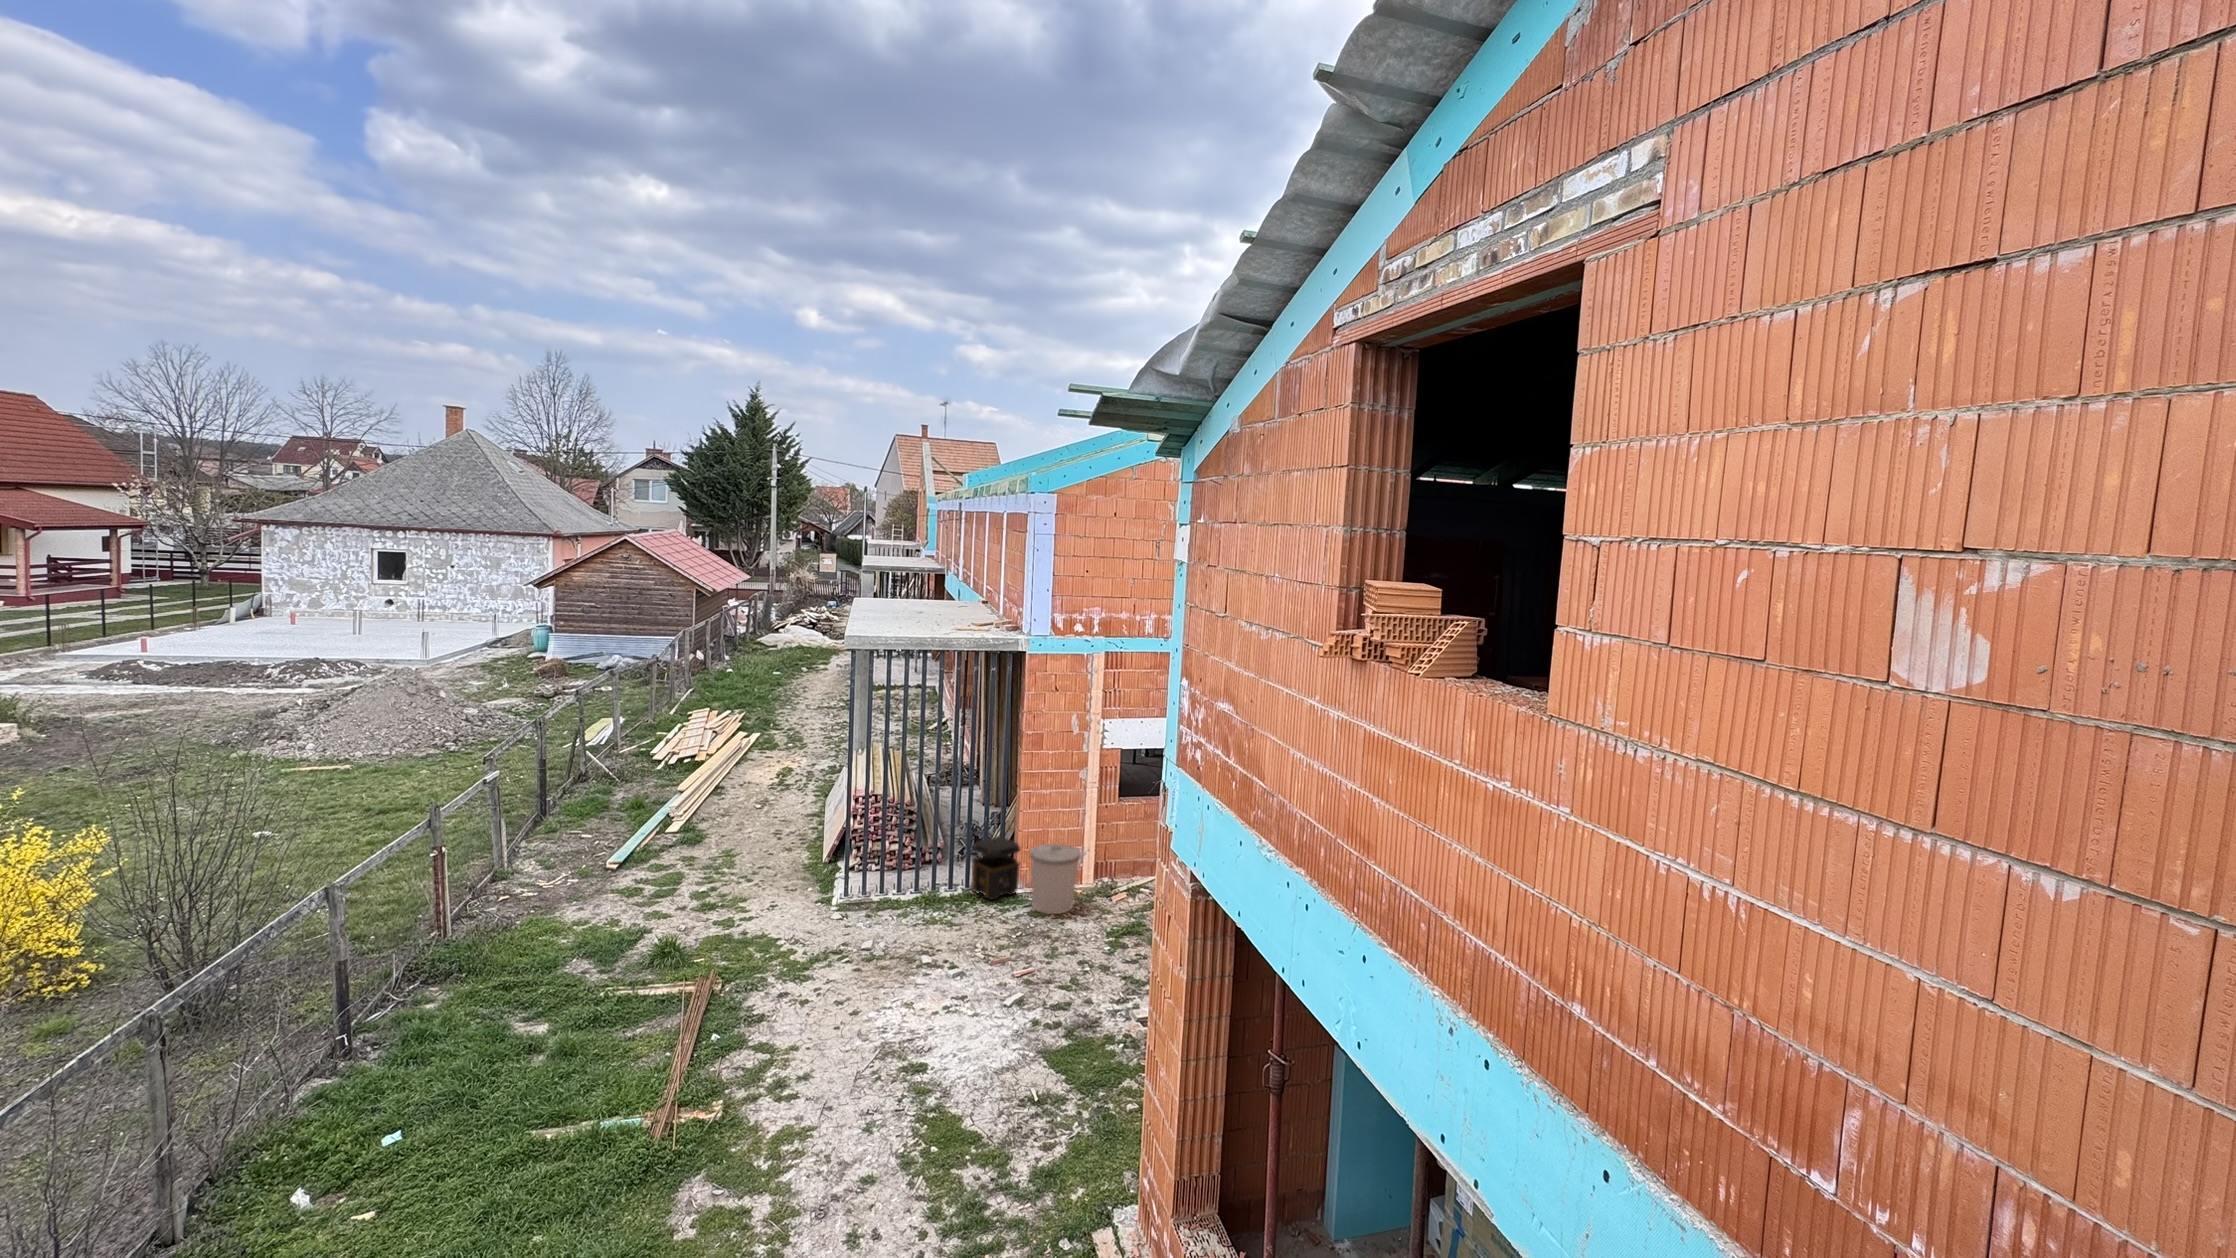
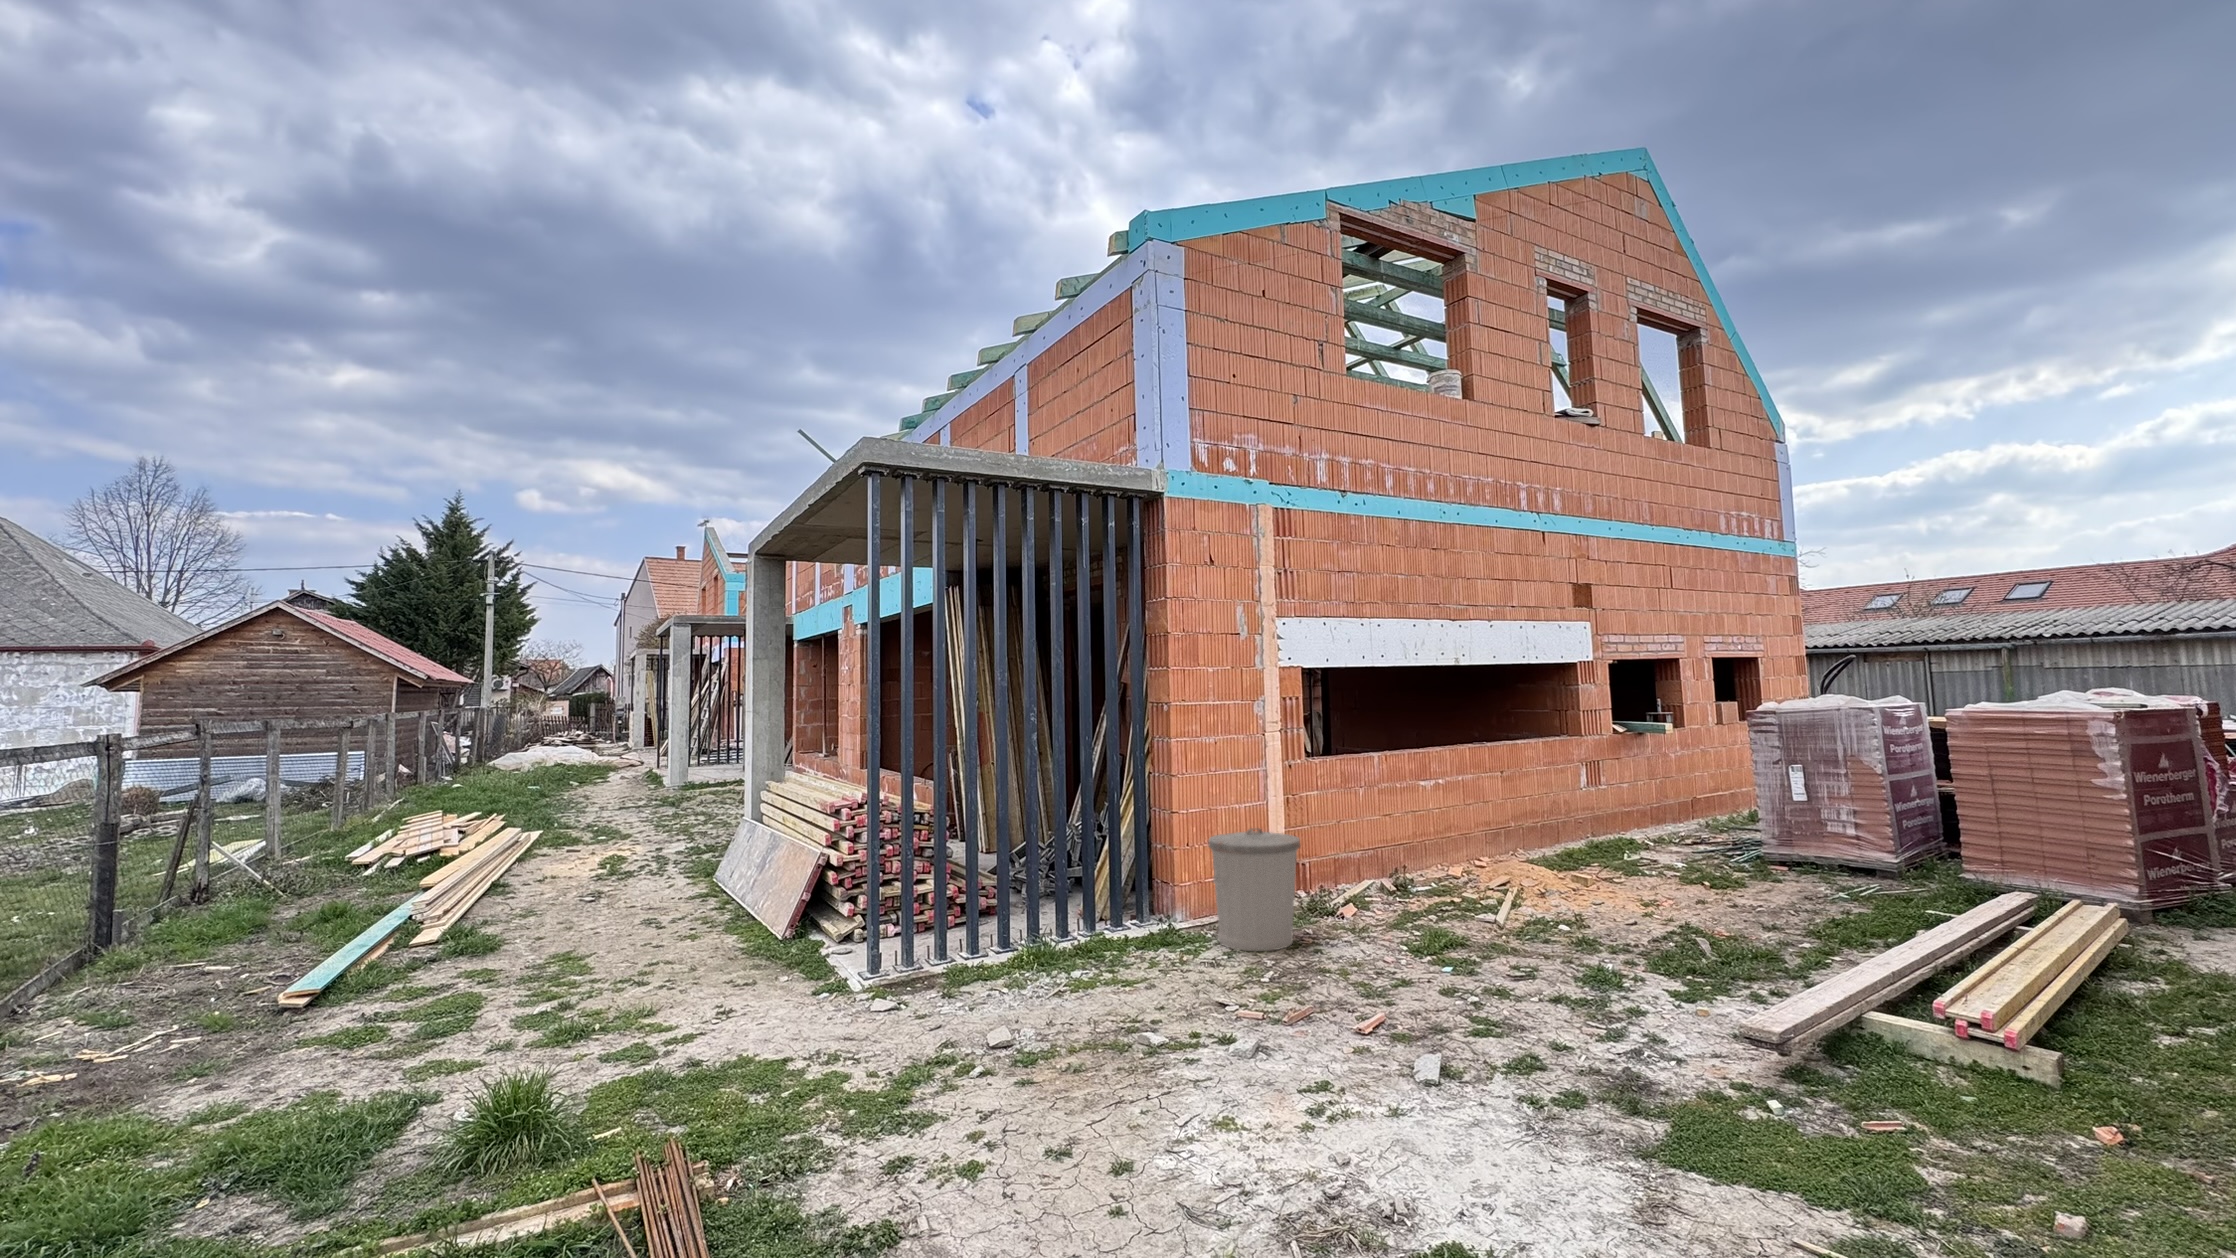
toolbox: present [971,836,1020,900] -> none [1091,838,1177,947]

